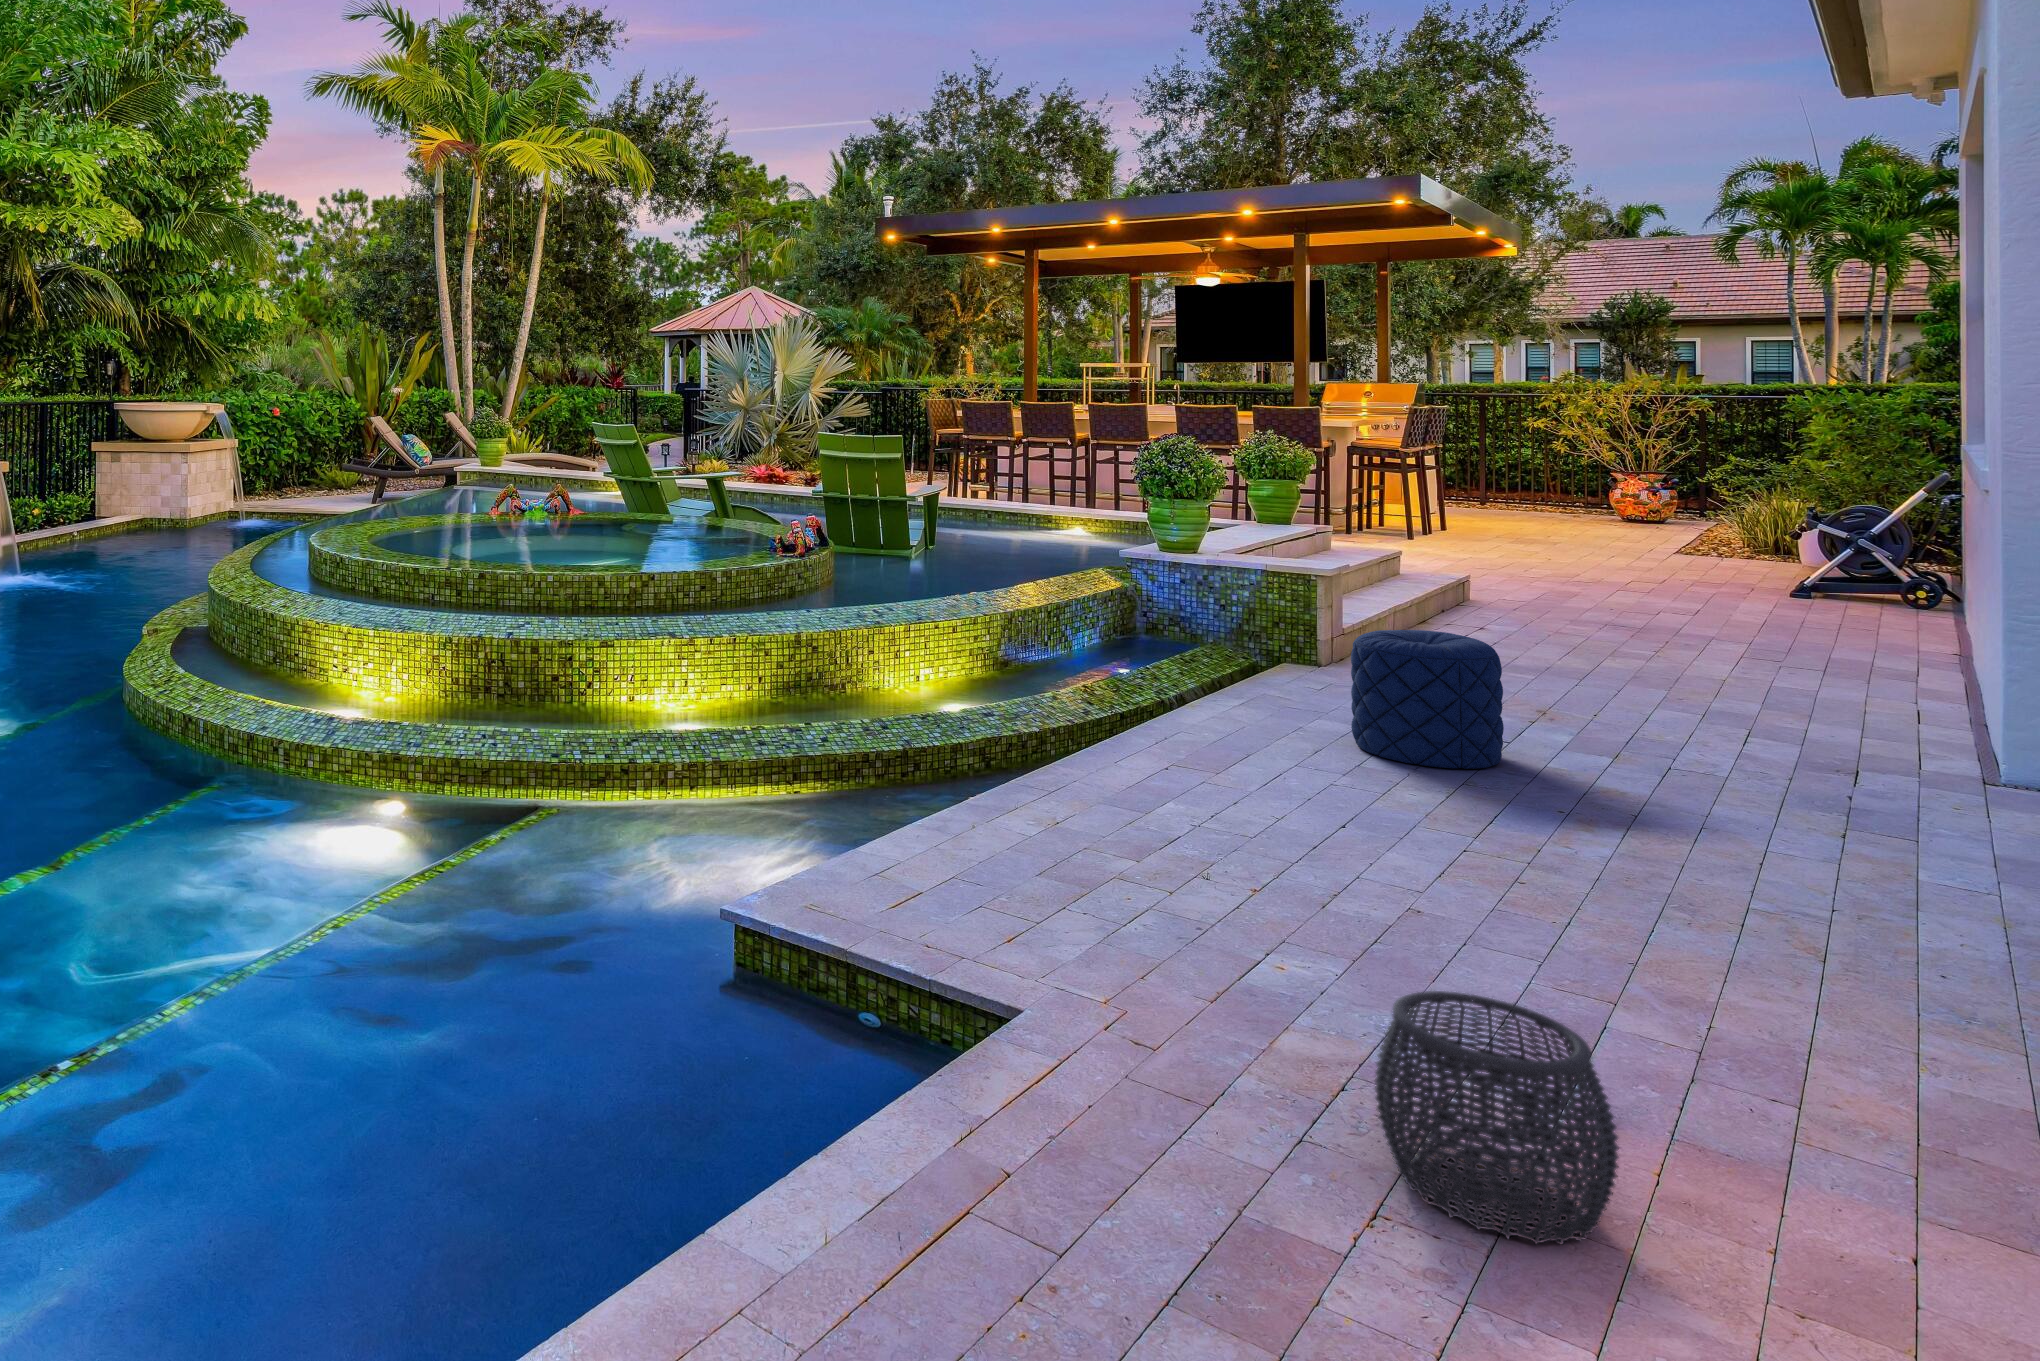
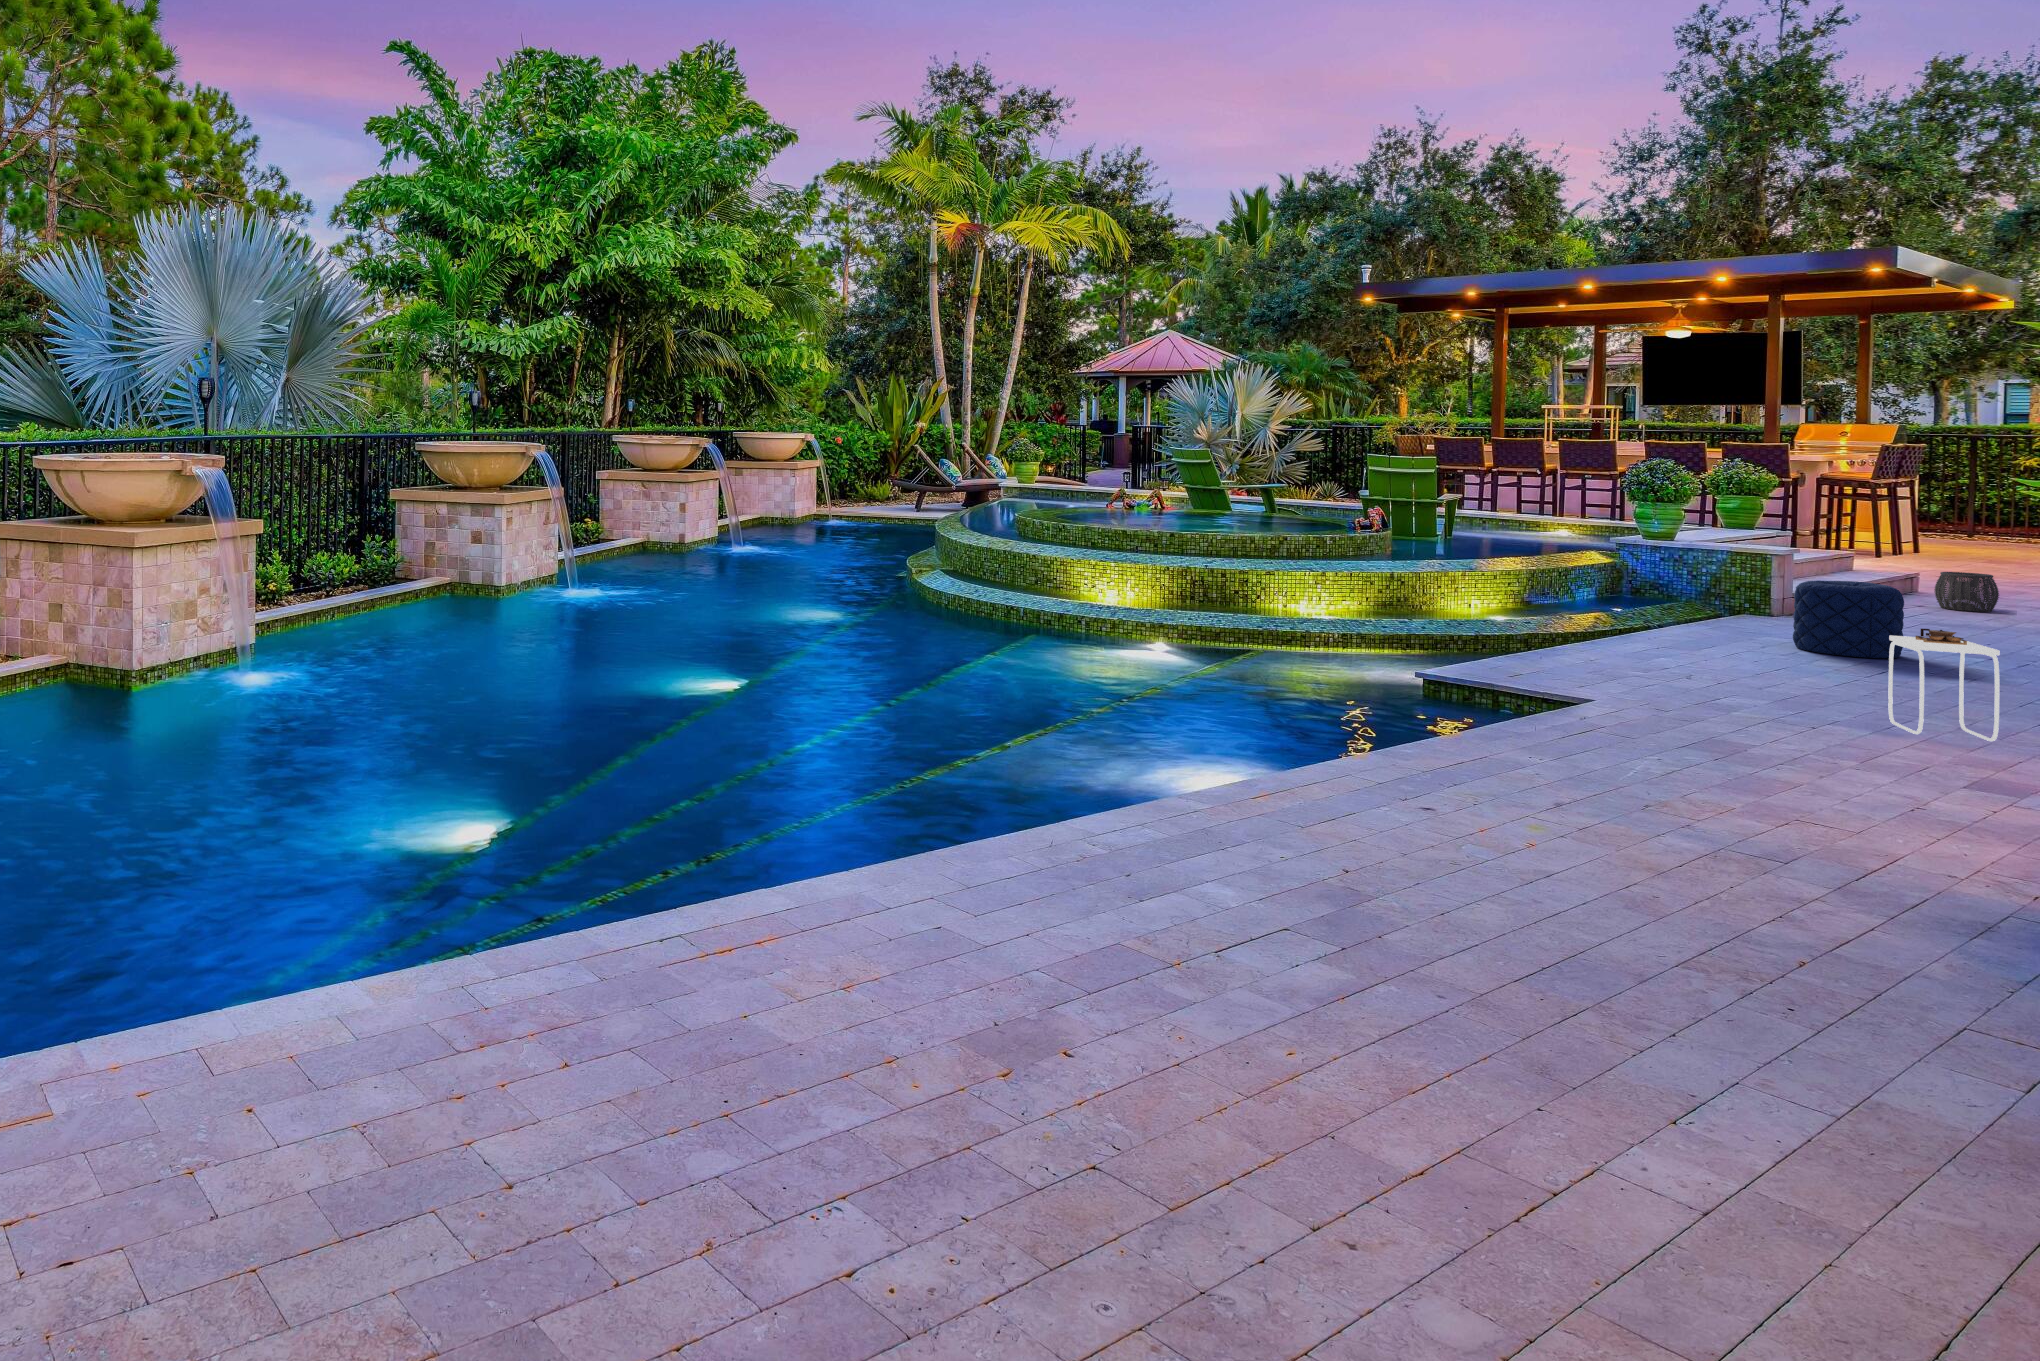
side table: none [1567,847,1831,1156] -> present [1888,629,1999,741]
woven basket: present [1375,991,1619,1245] -> present [1934,572,1999,612]

